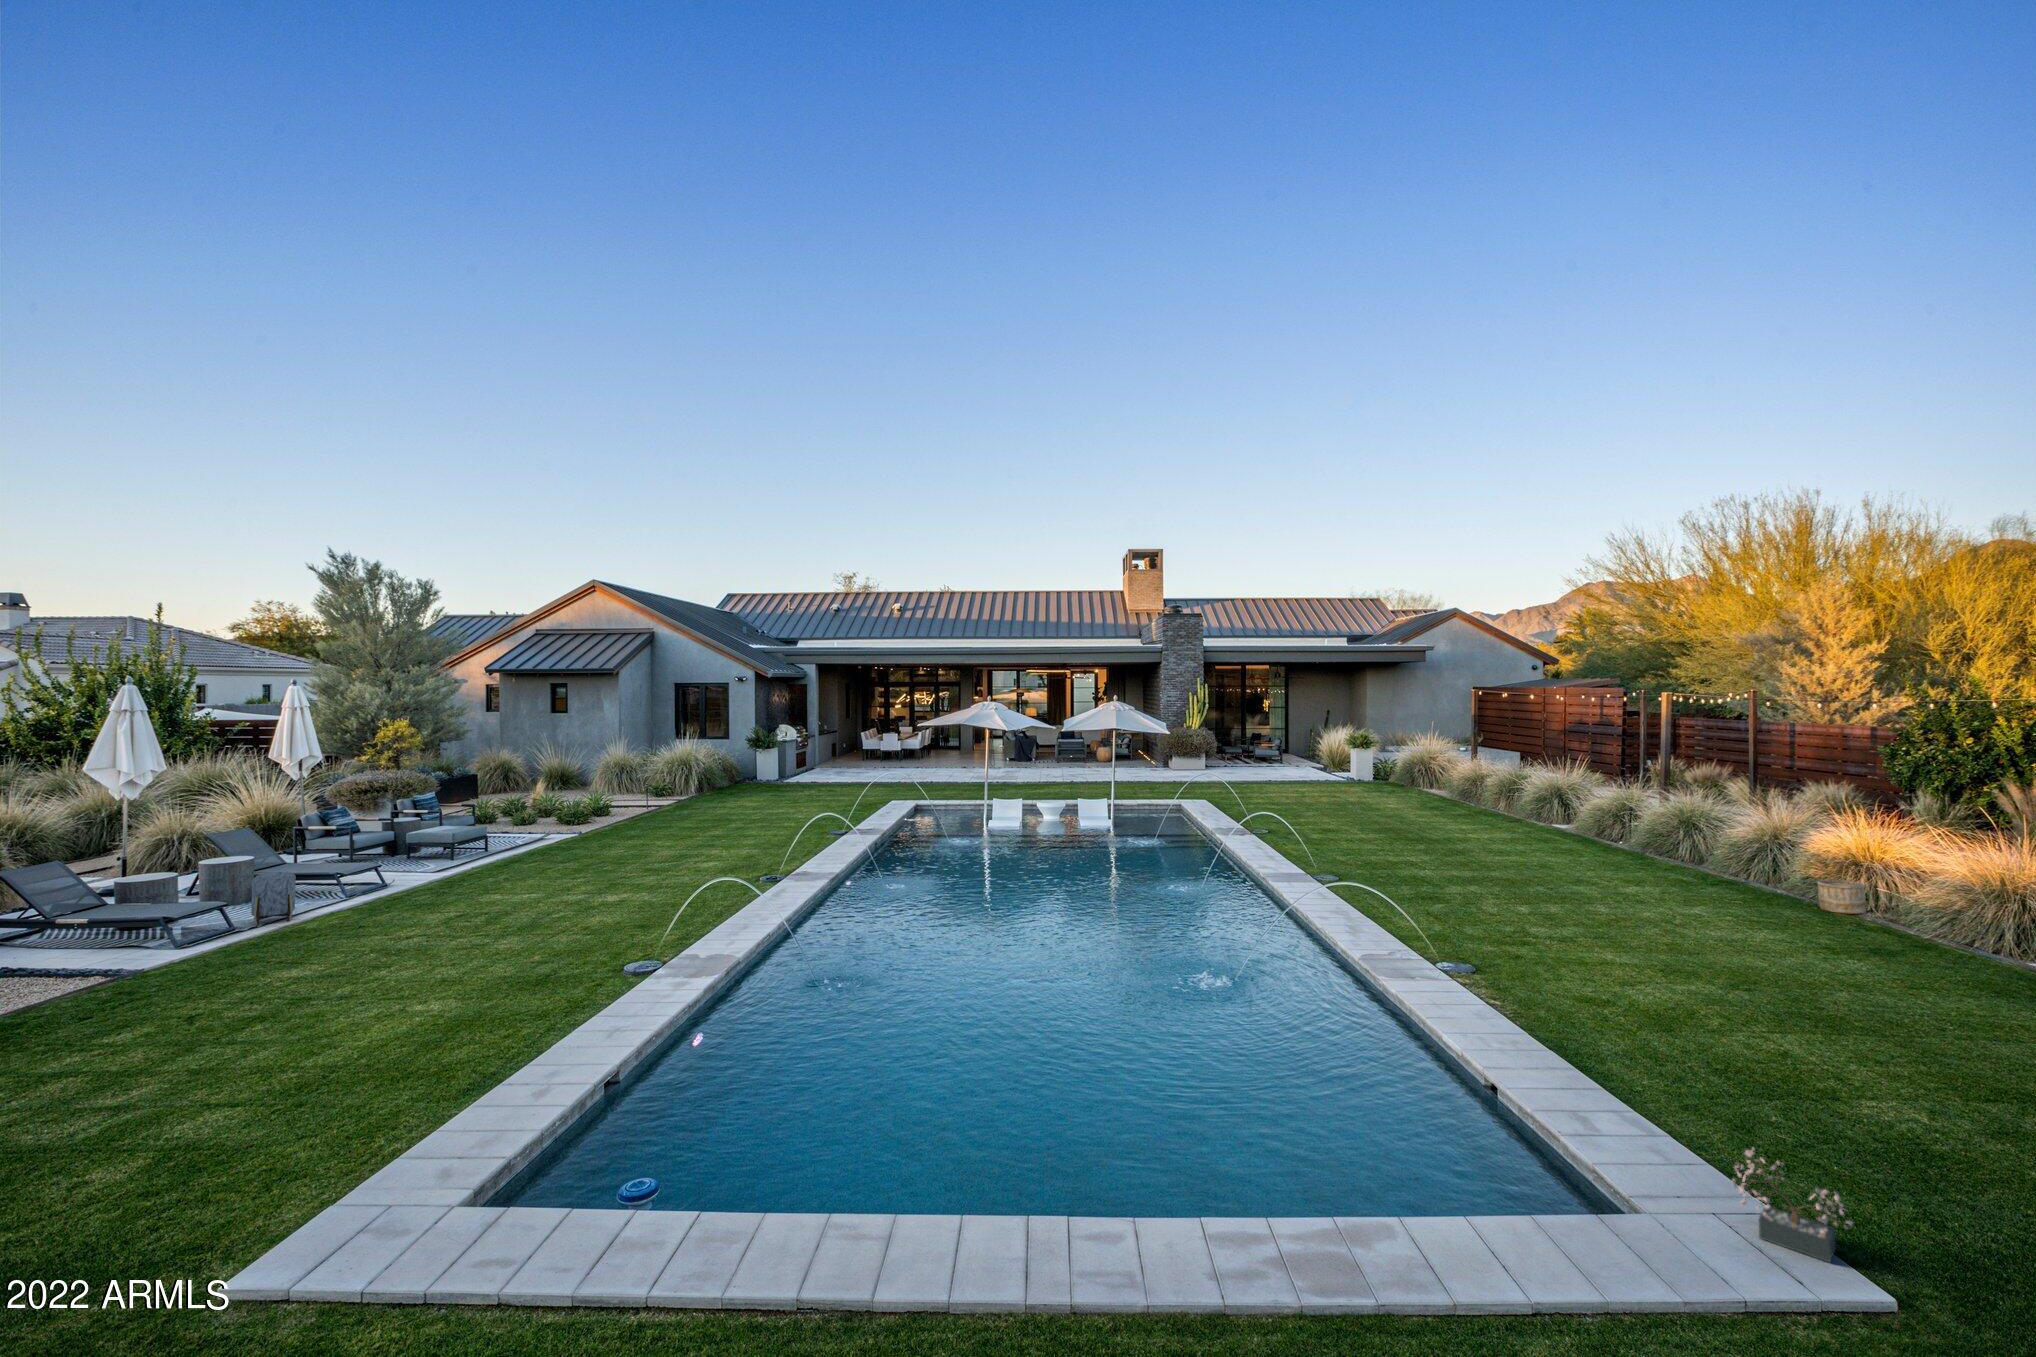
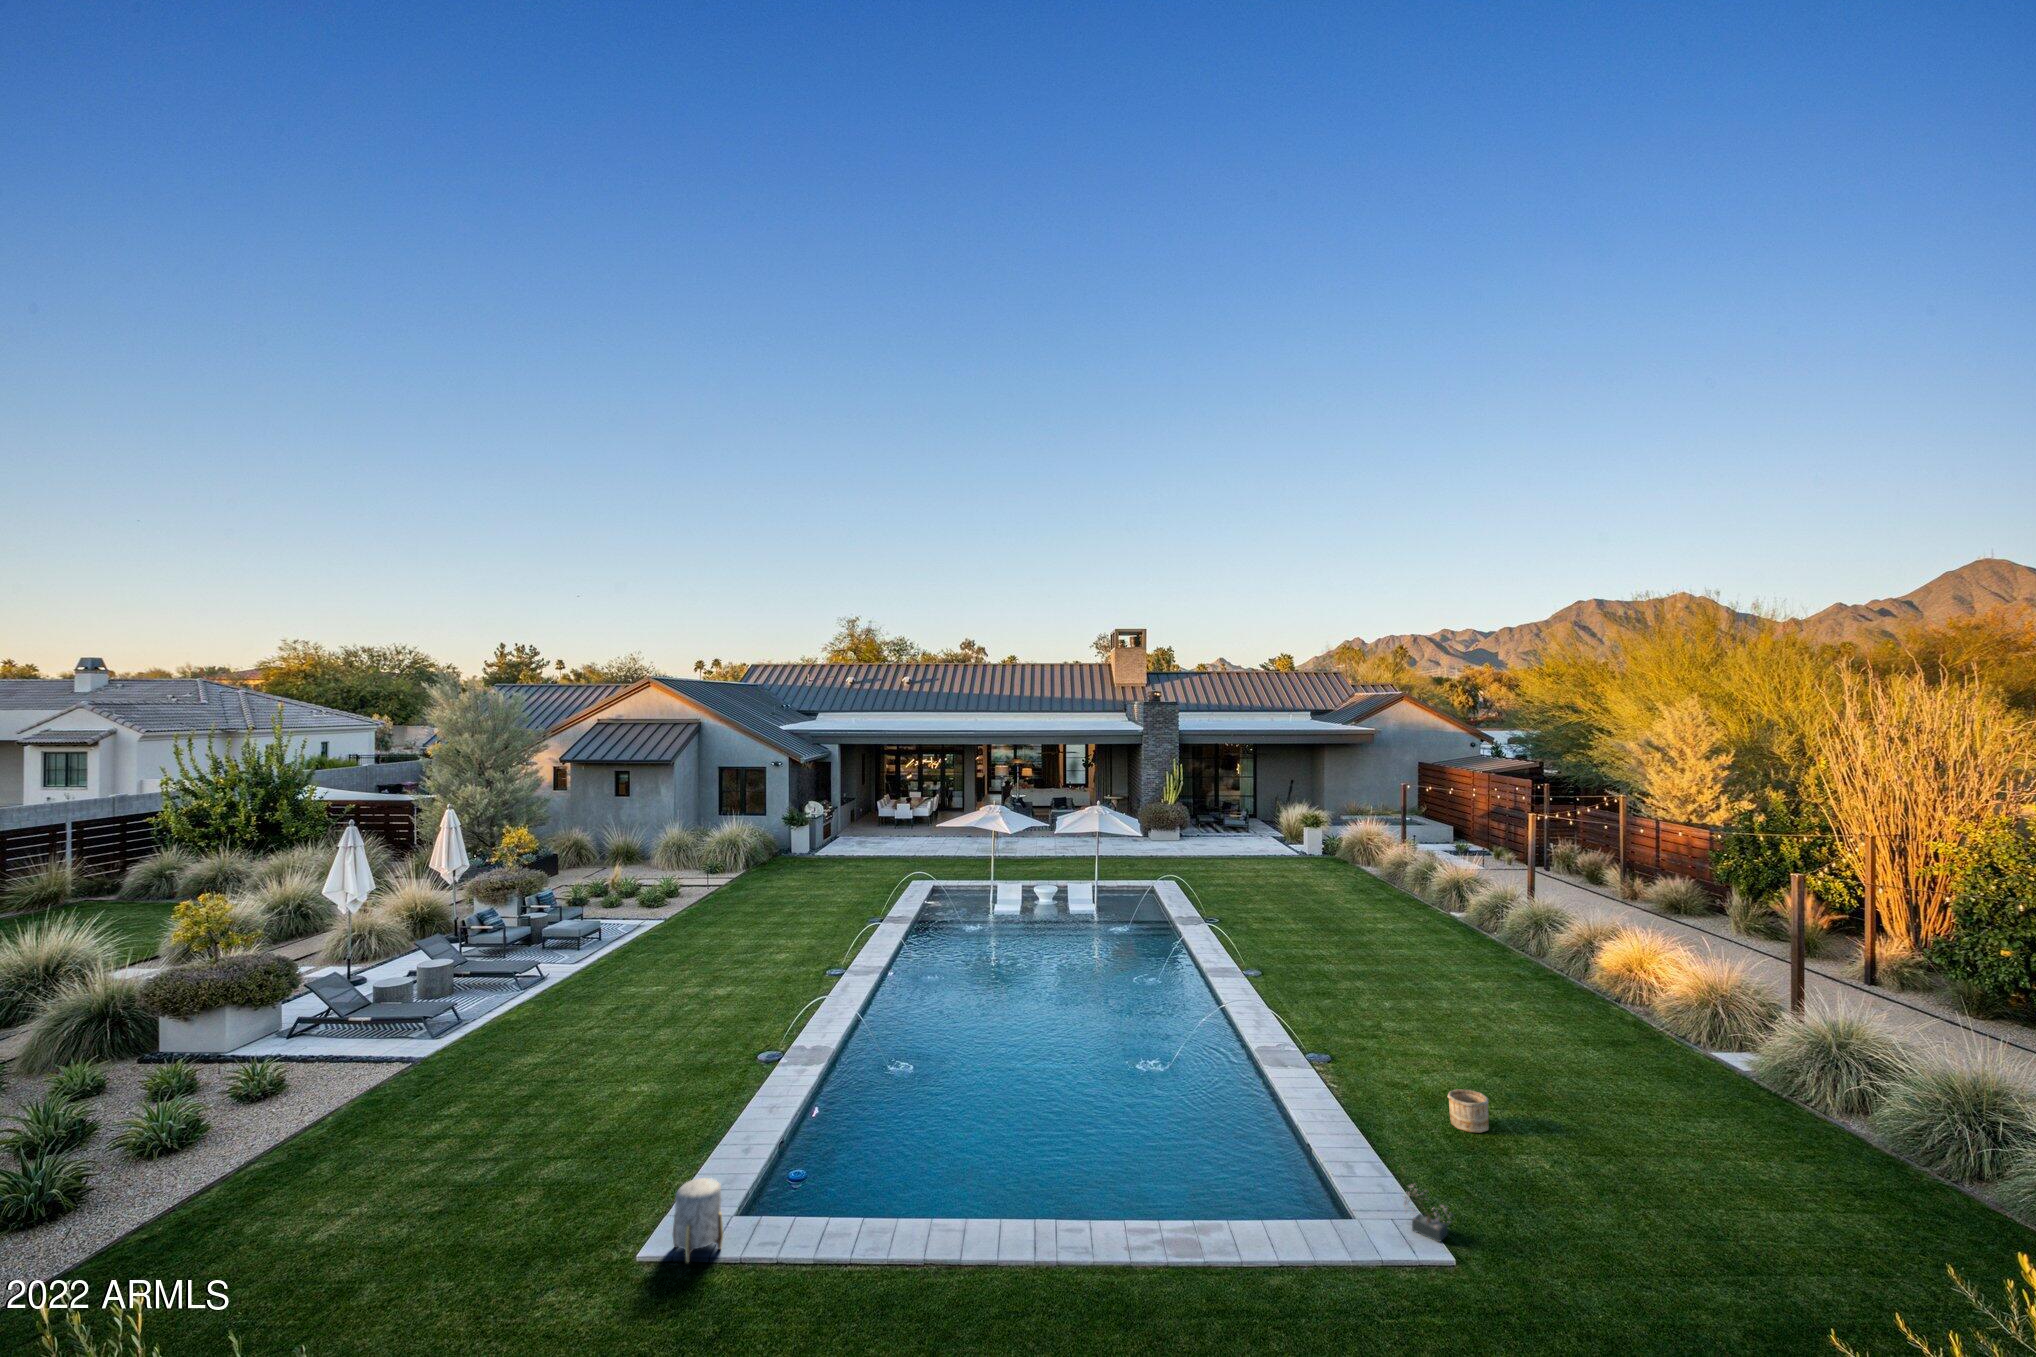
stool: present [251,872,296,925] -> present [673,1178,723,1263]
wooden bucket: present [1816,879,1866,914] -> present [1447,1089,1489,1133]

